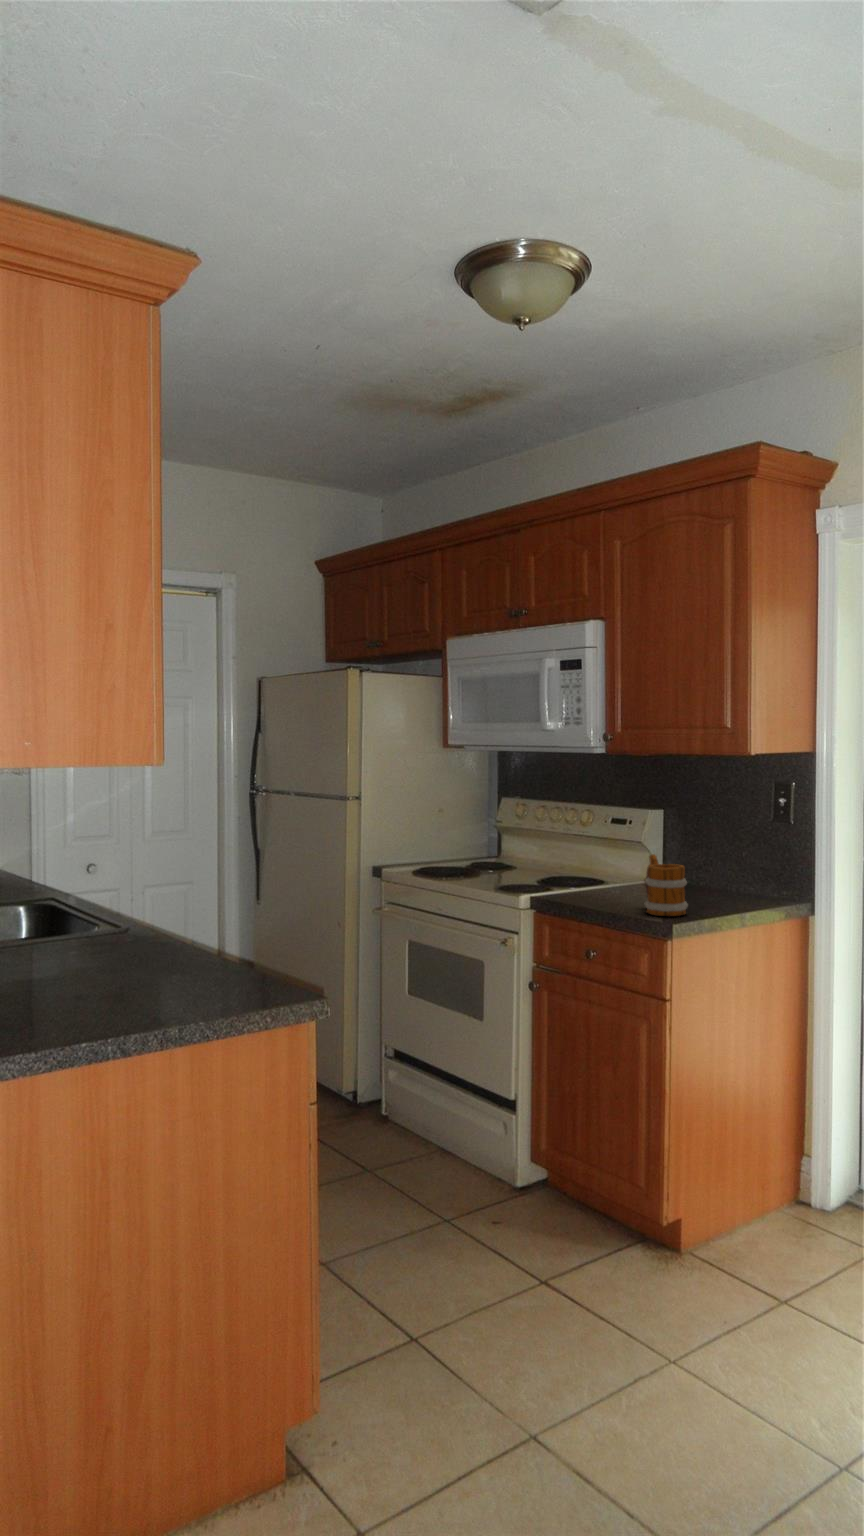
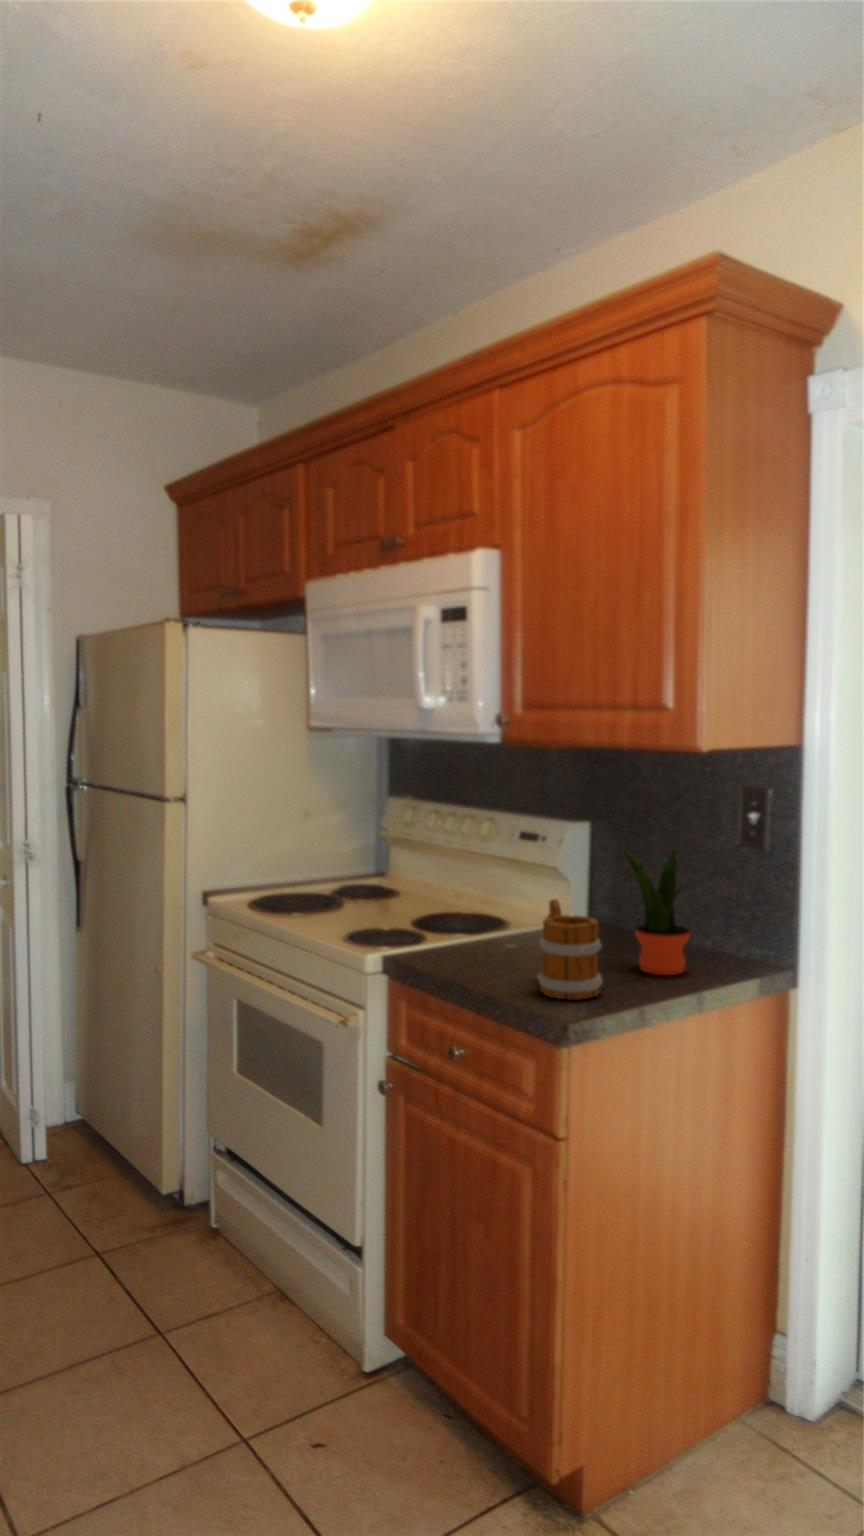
potted plant: none [692,815,742,906] -> present [622,843,690,975]

